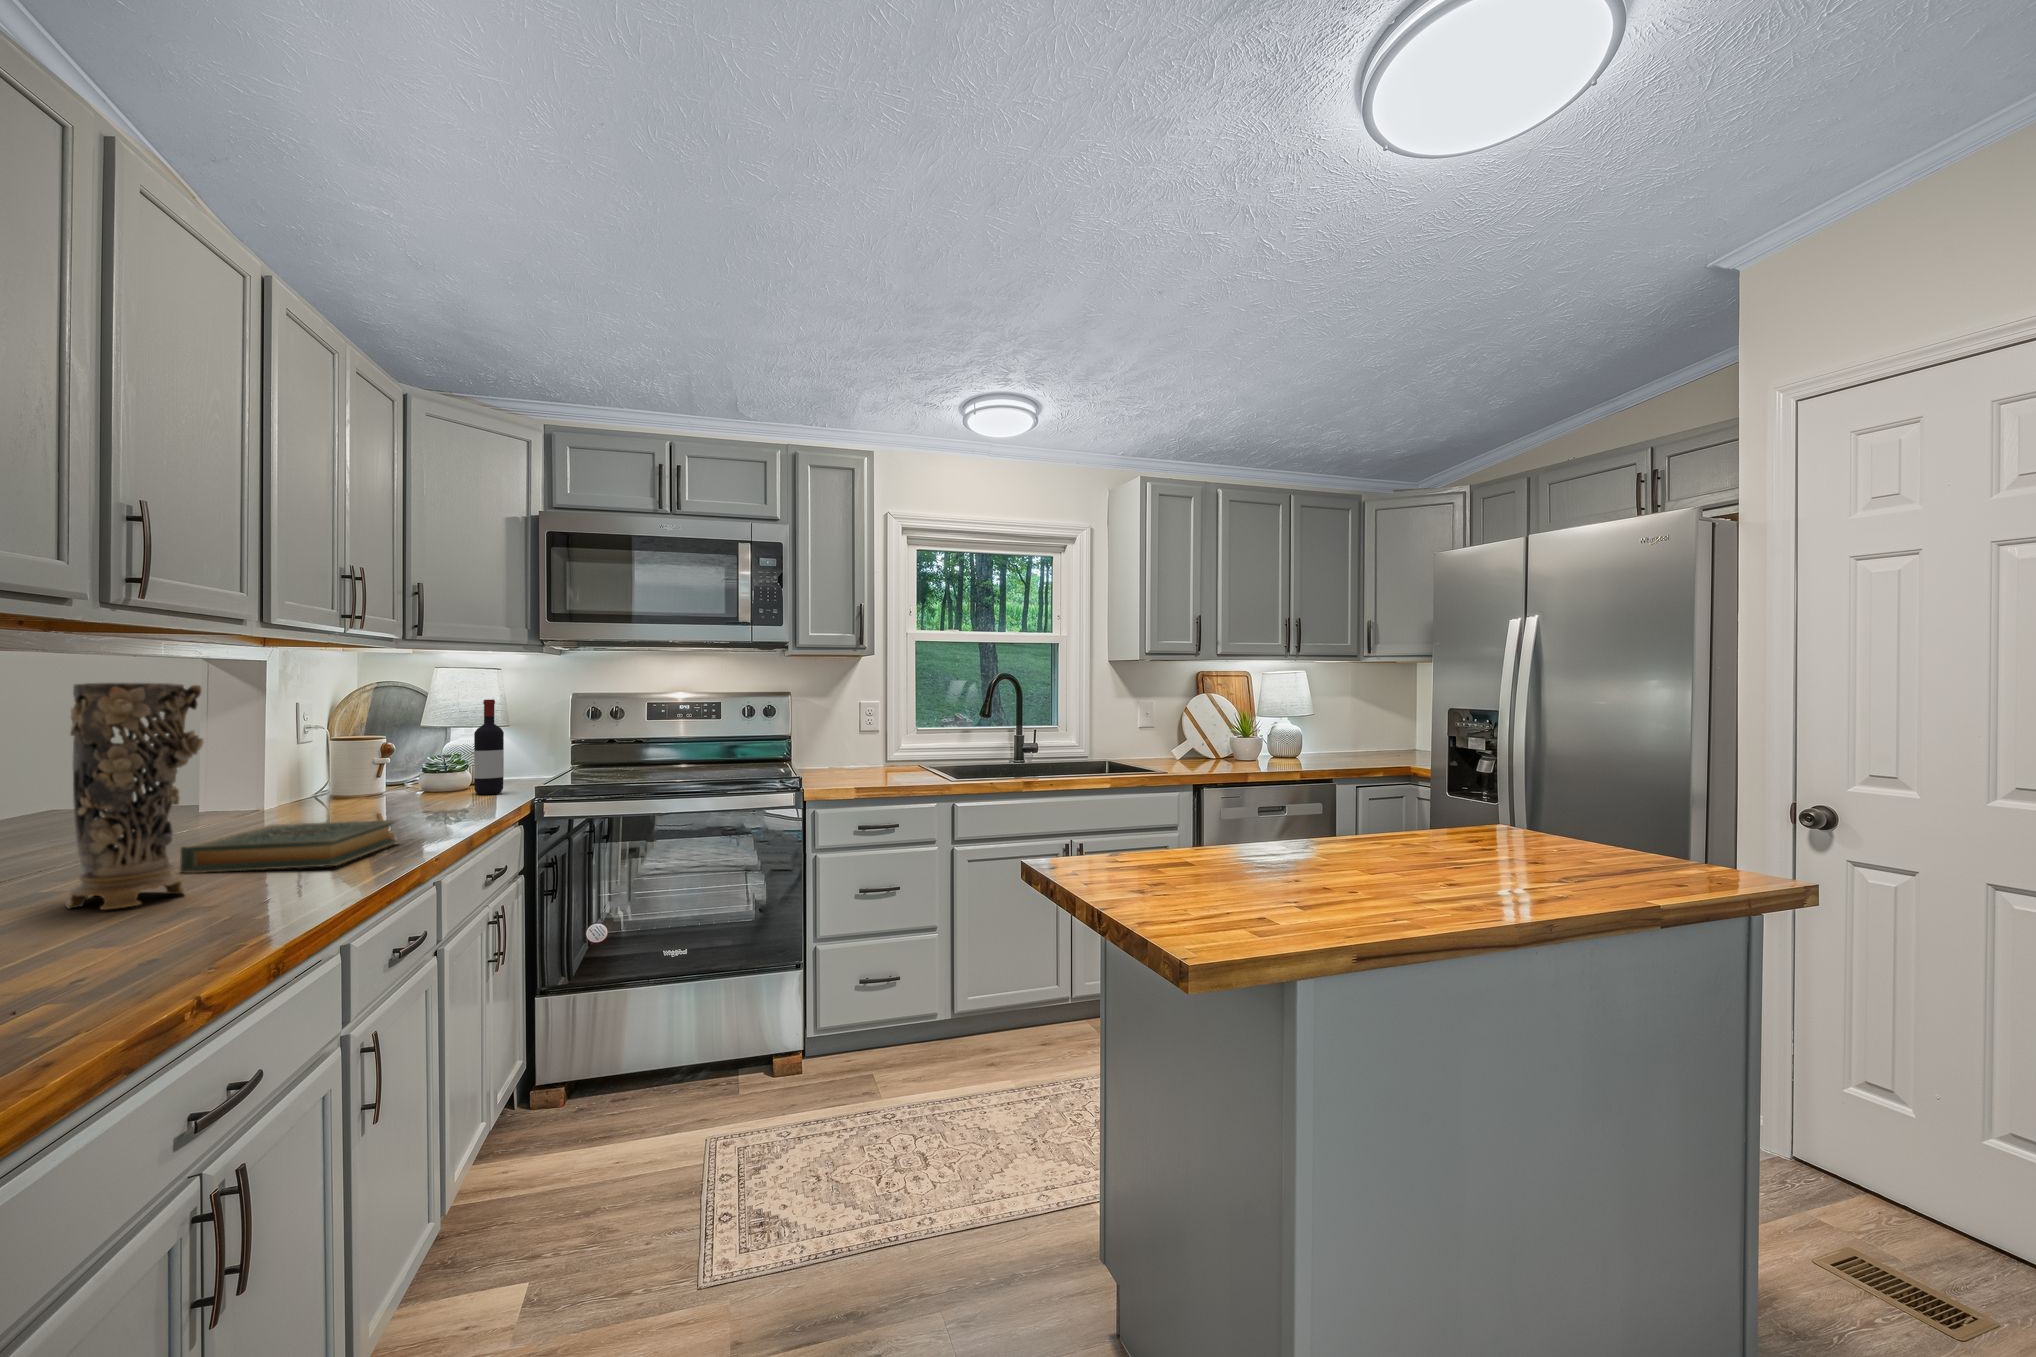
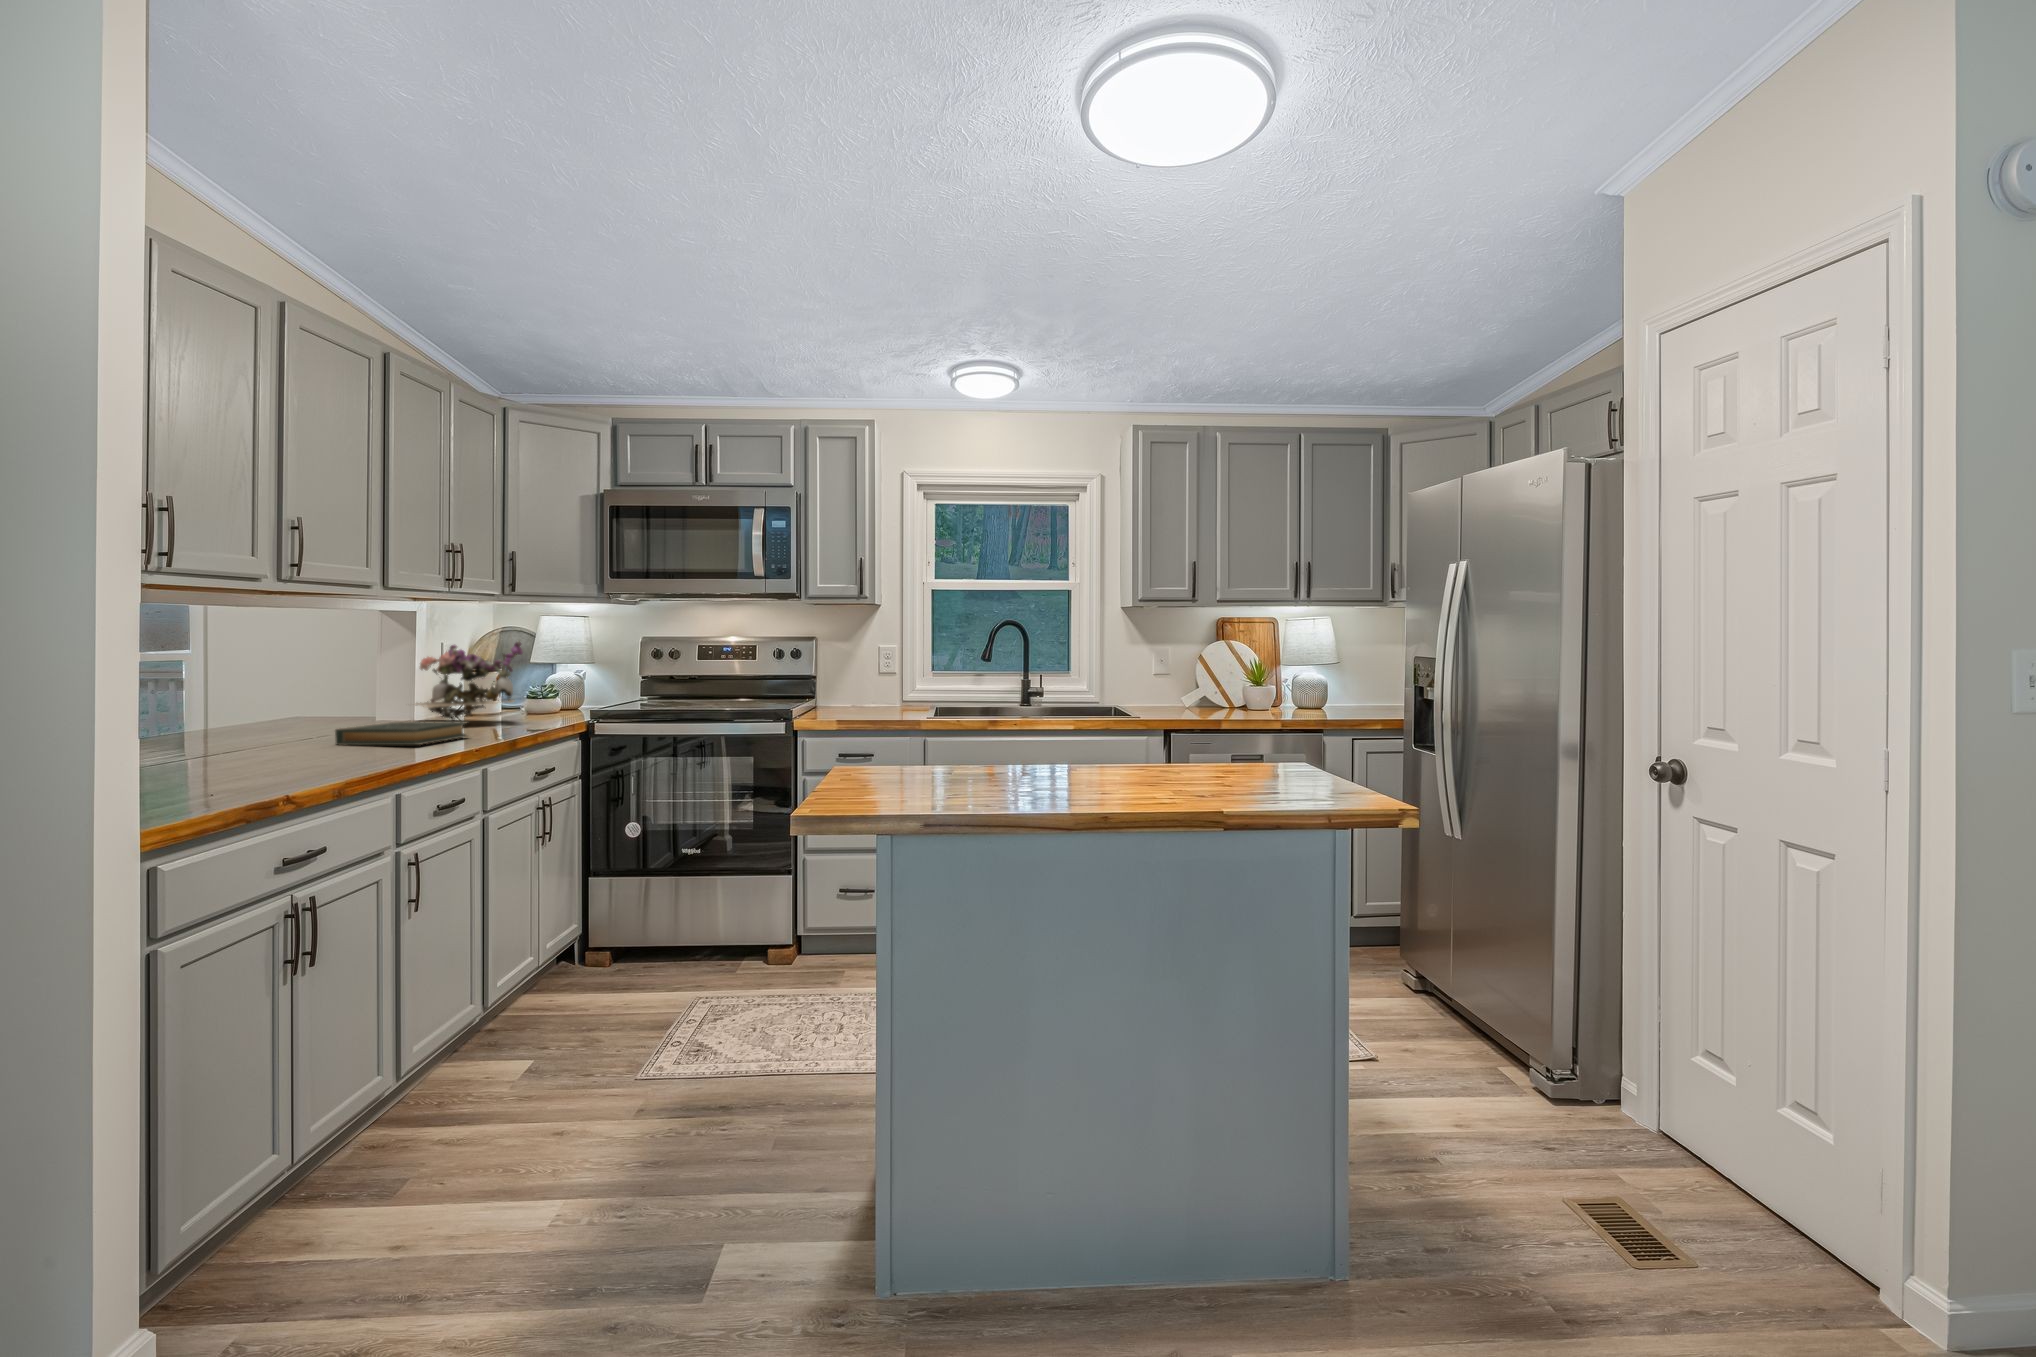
decorative vase: present [66,683,204,910] -> none [268,626,335,756]
flower arrangement: none [264,697,447,814] -> present [416,641,523,721]
wine bottle: present [474,699,504,794] -> none [557,642,579,715]

